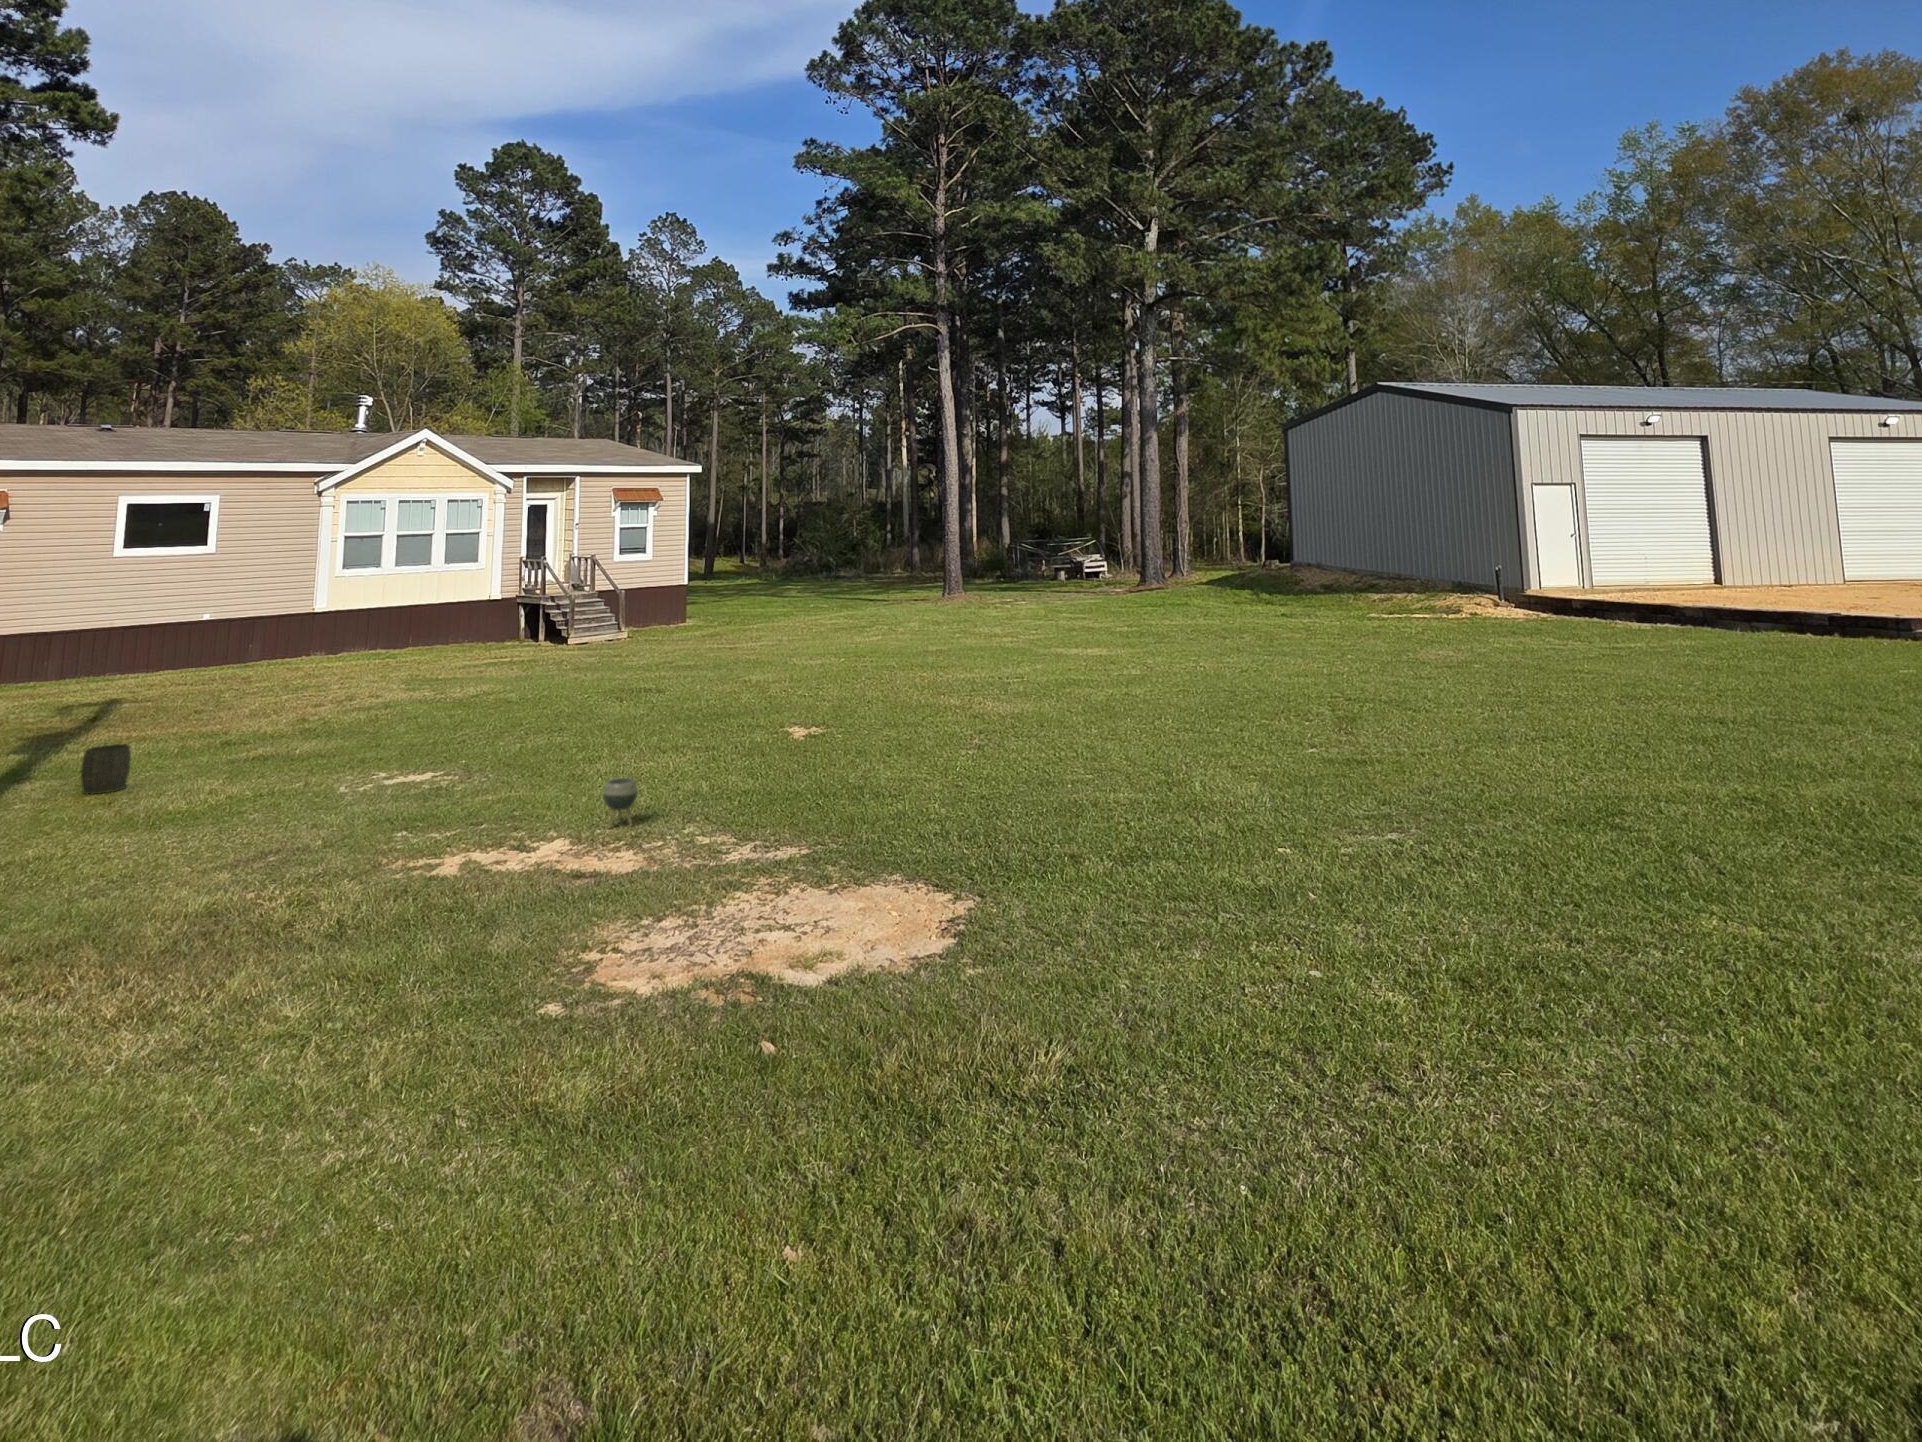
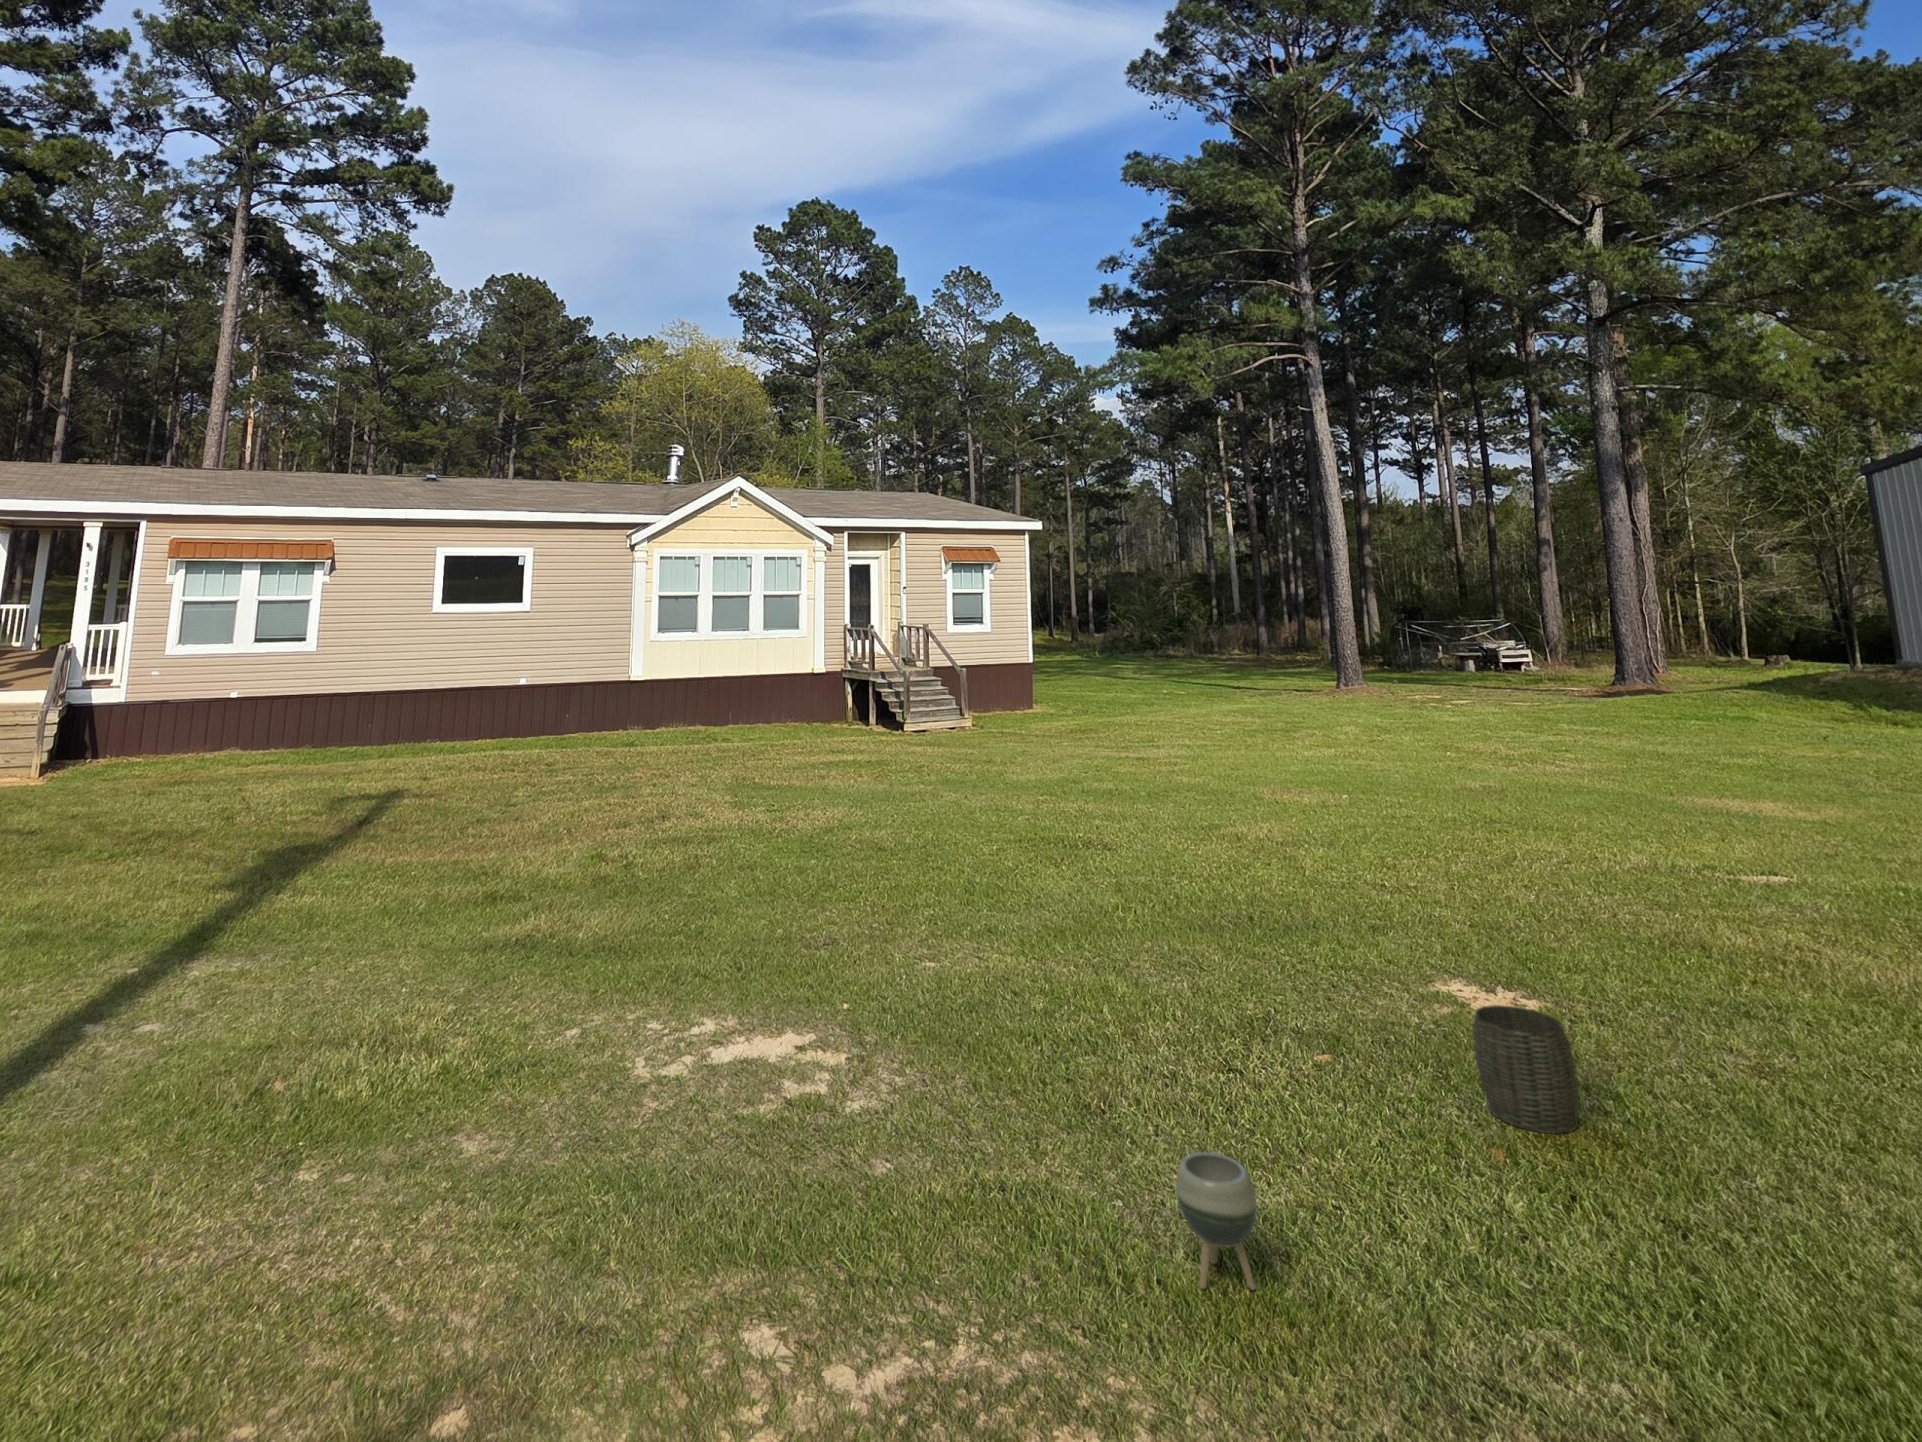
woven basket: present [81,744,131,794] -> present [1473,1005,1578,1134]

